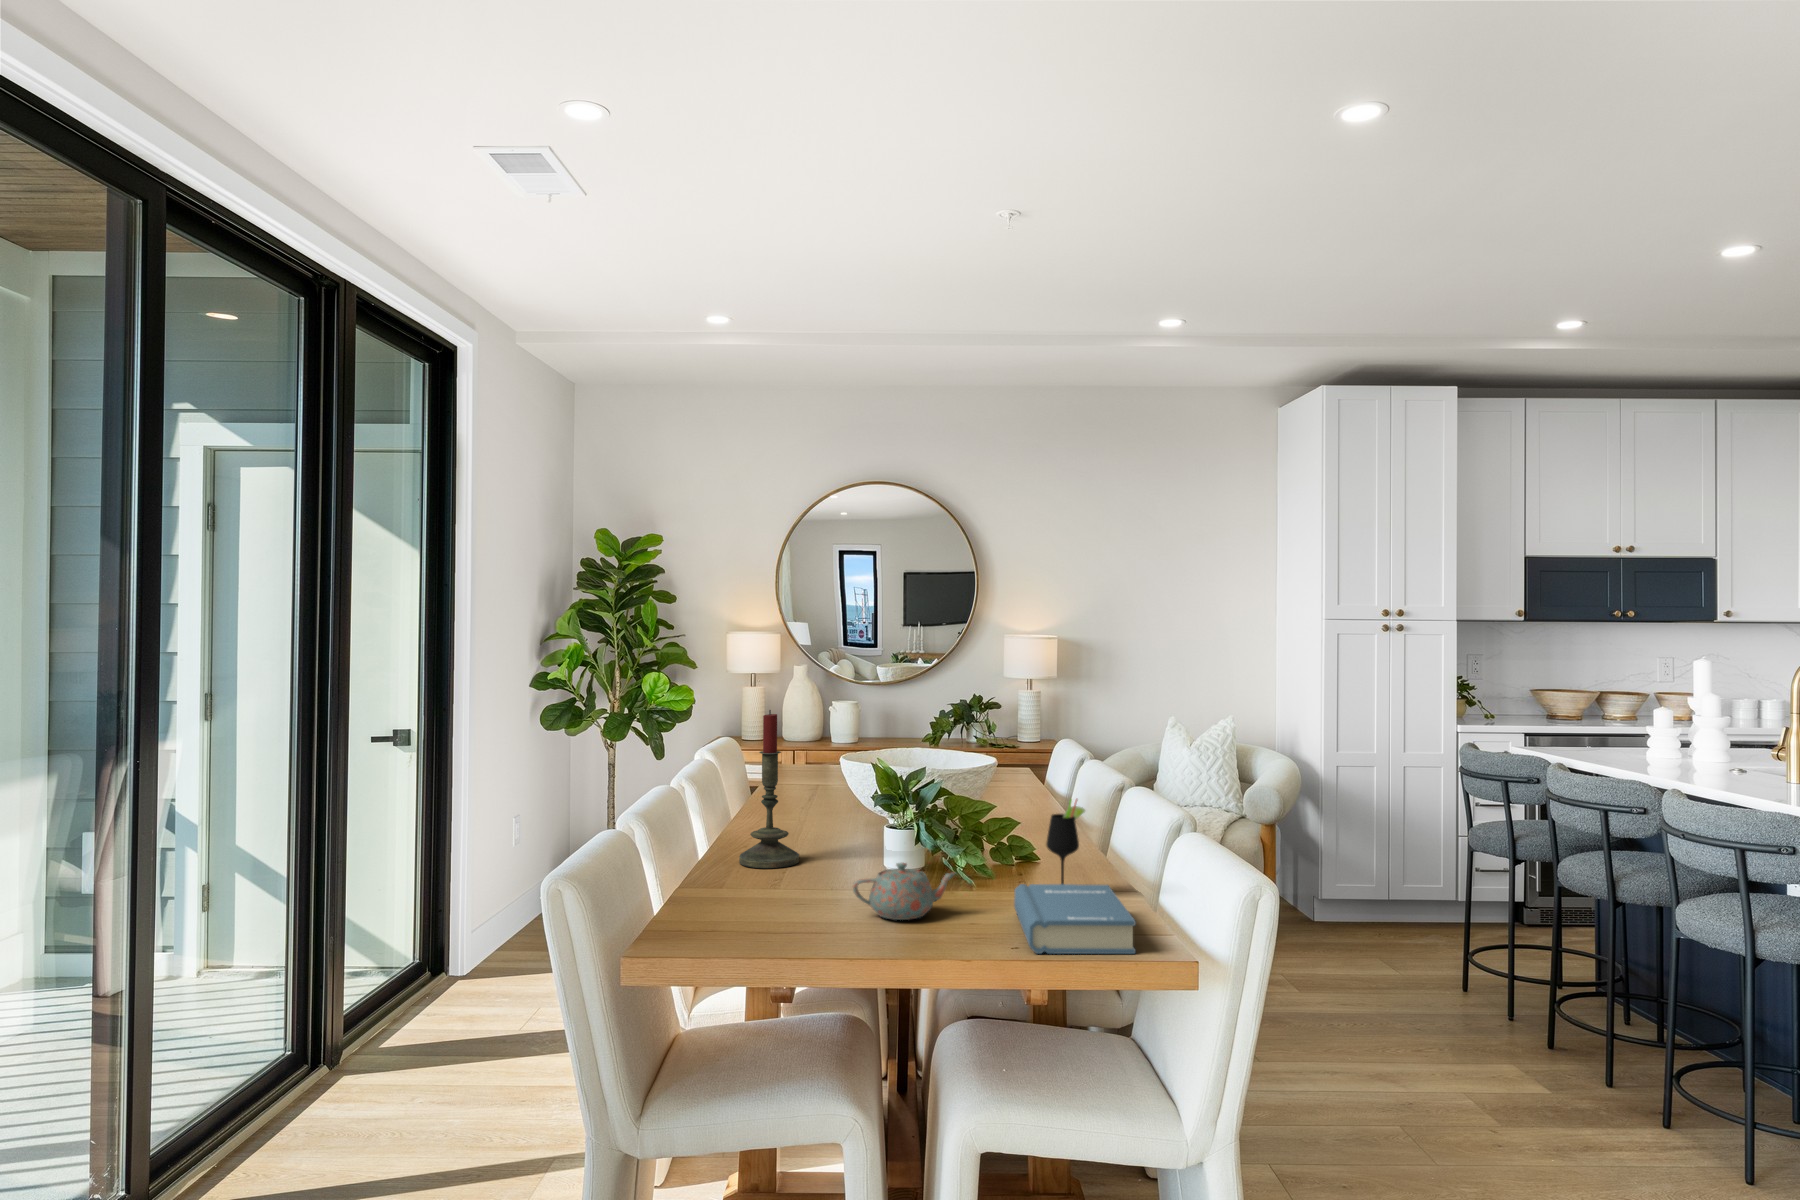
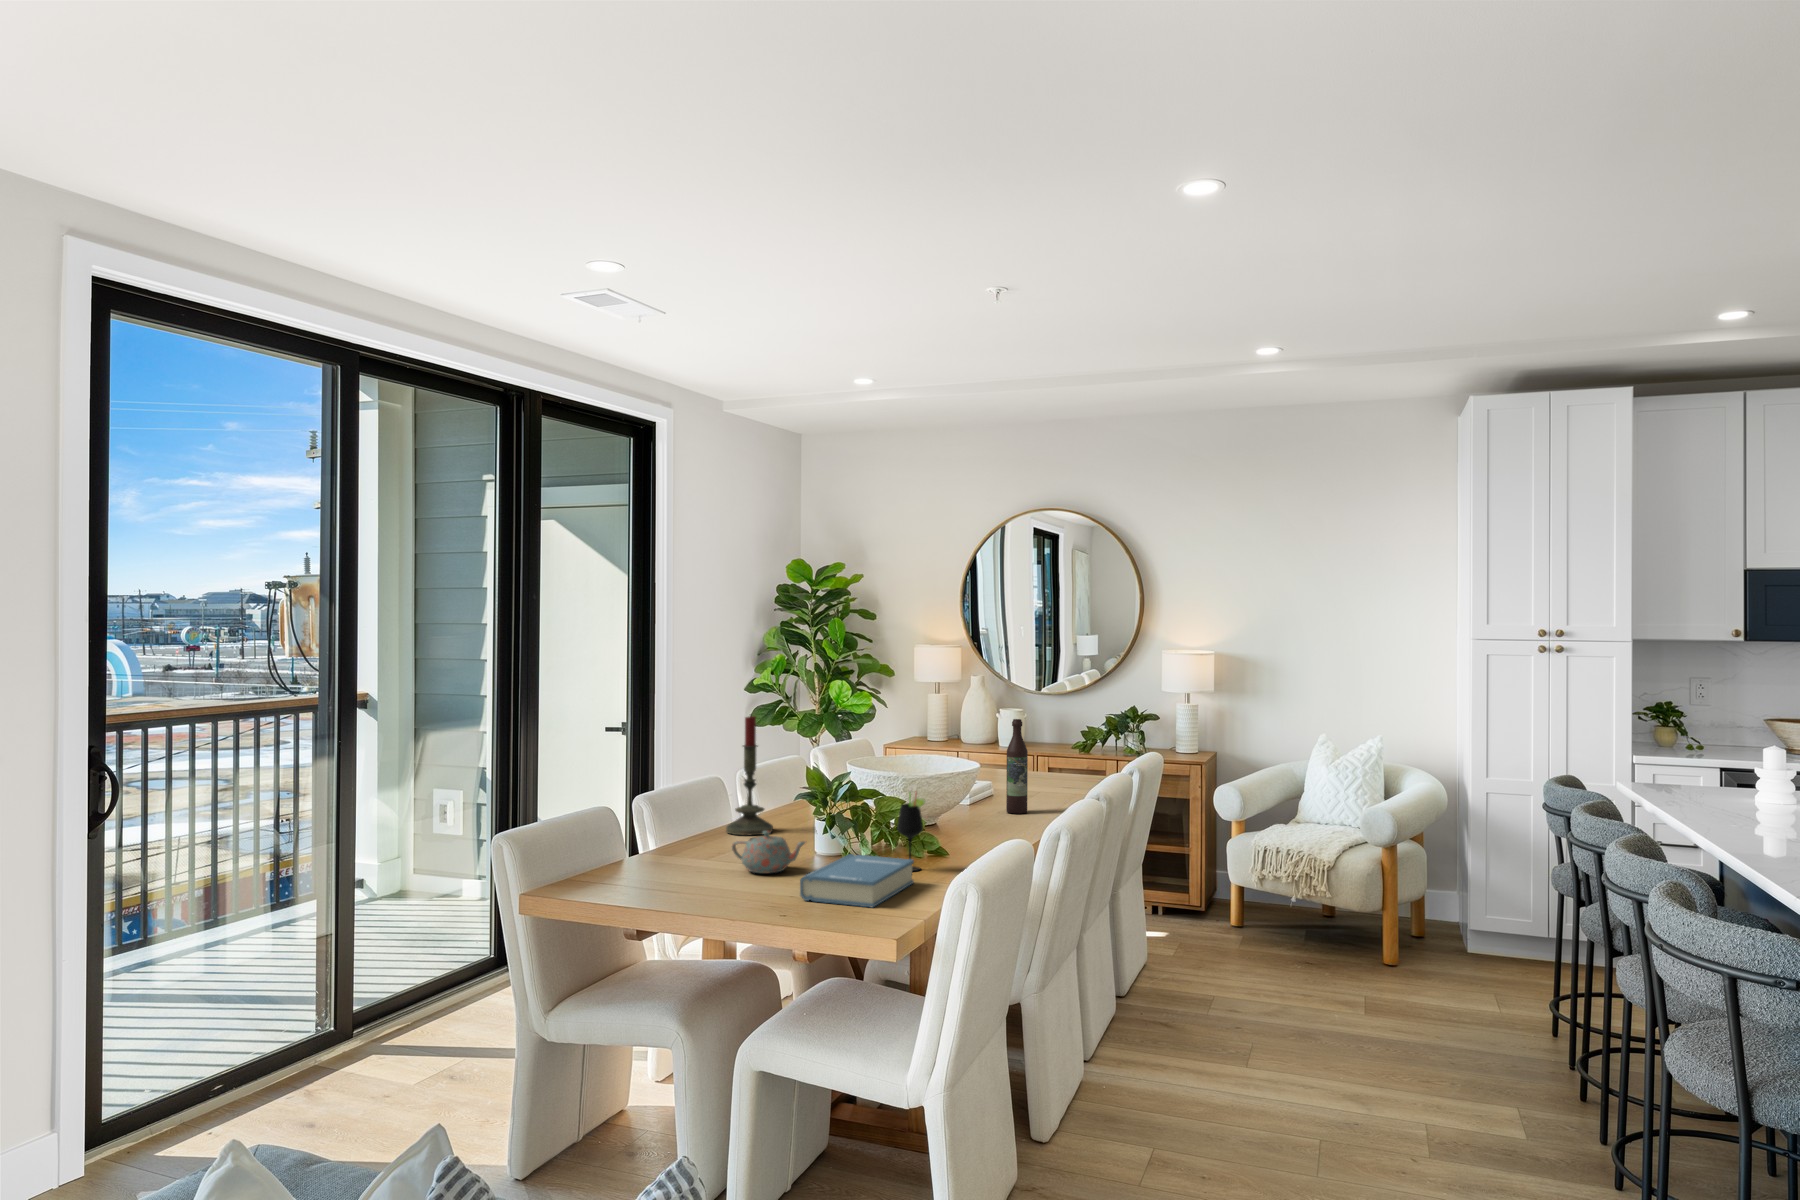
wine bottle: none [1008,708,1032,816] -> present [1006,719,1028,814]

